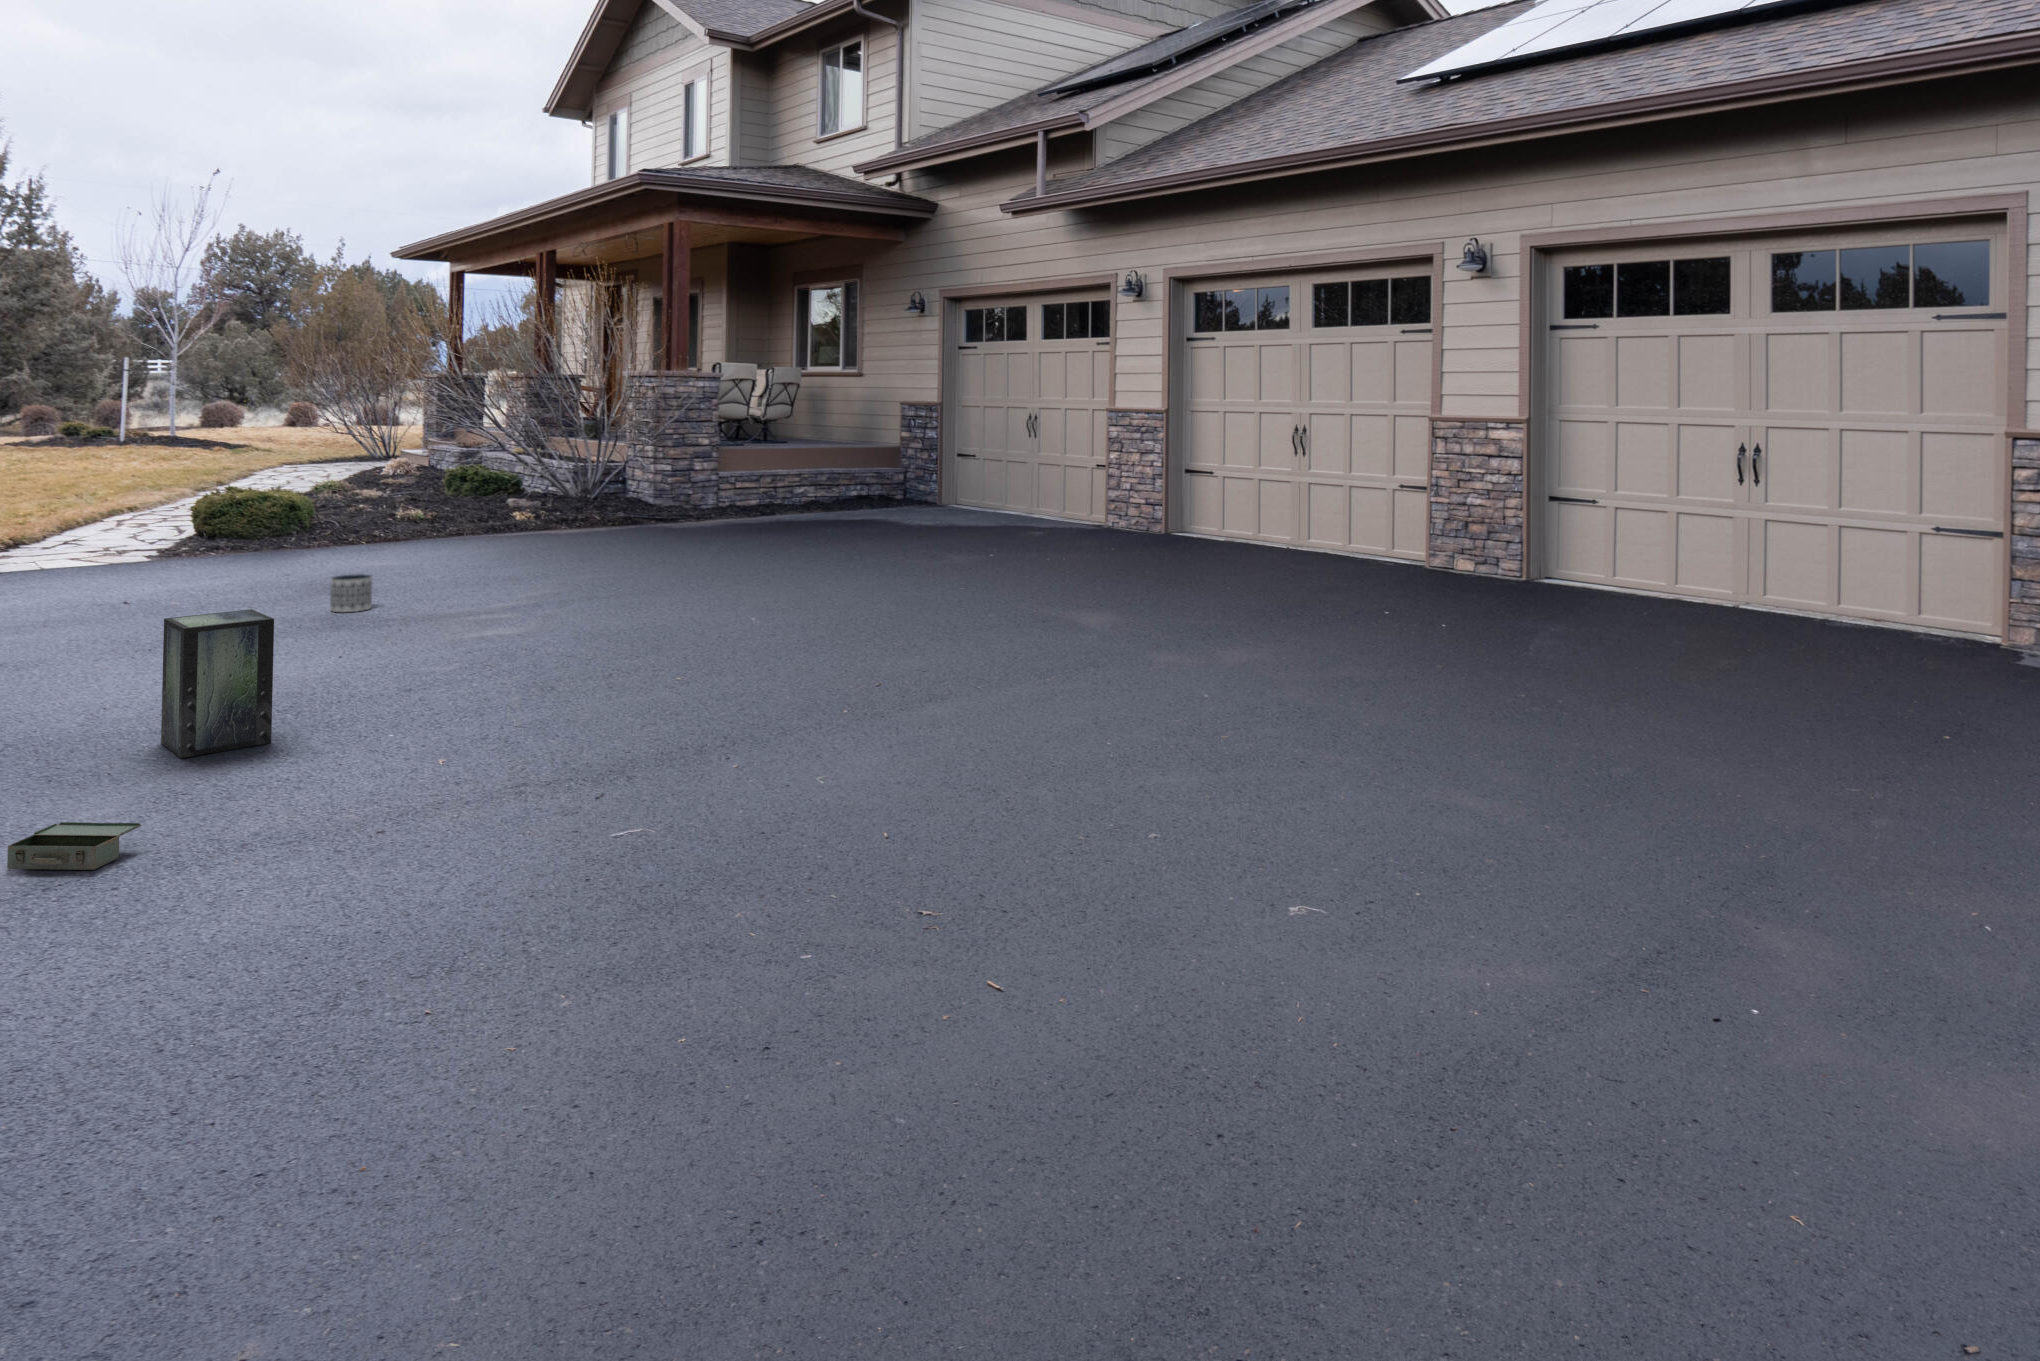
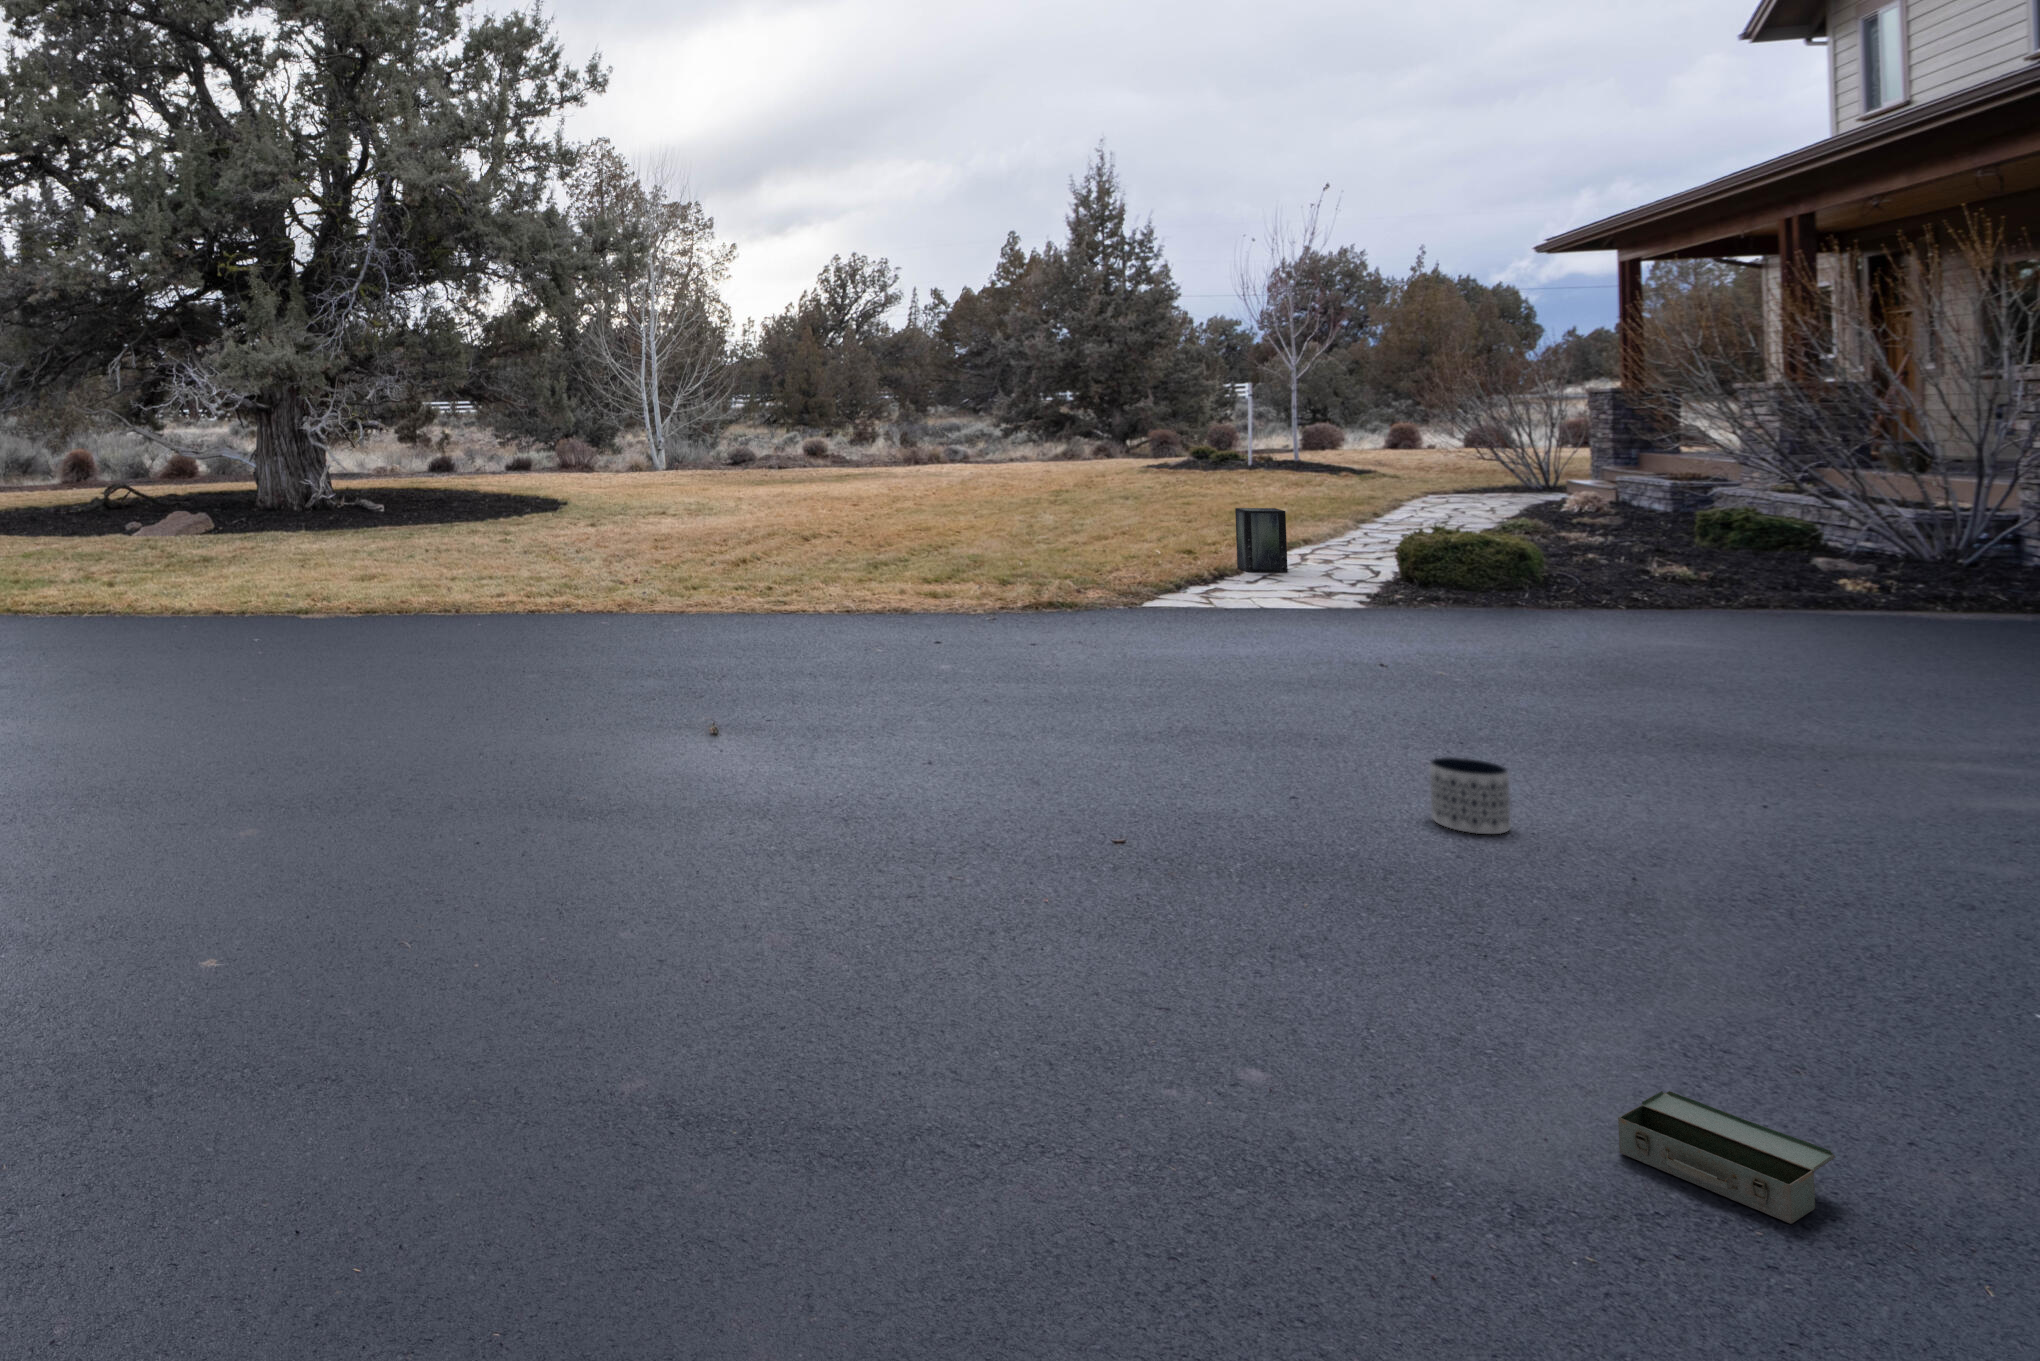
planter: present [330,574,372,612] -> present [1430,757,1511,834]
storage box: present [161,609,274,758] -> present [1235,508,1288,572]

